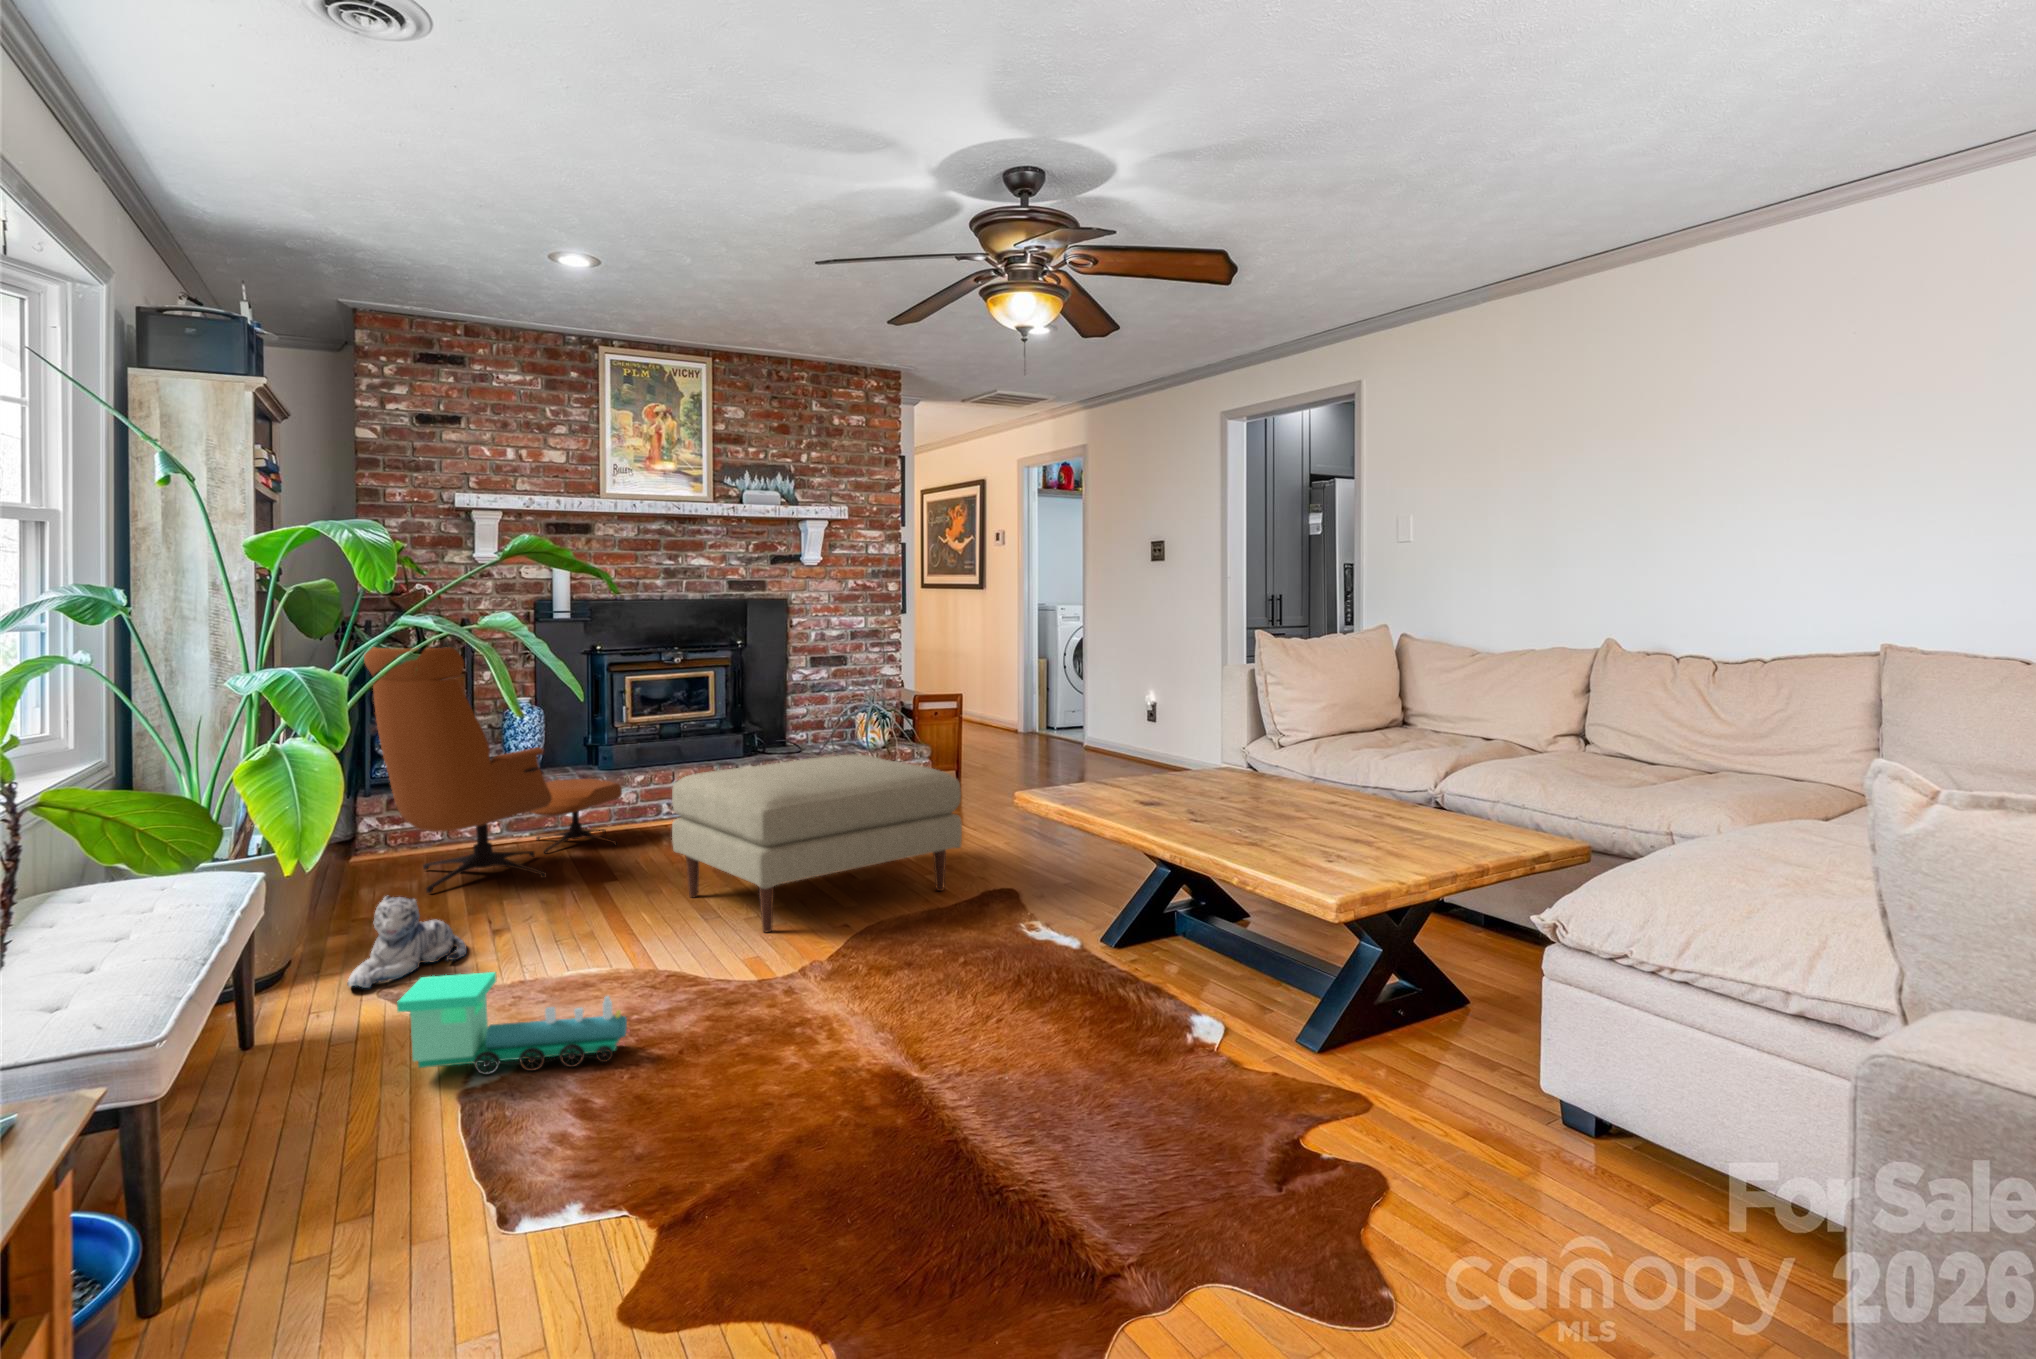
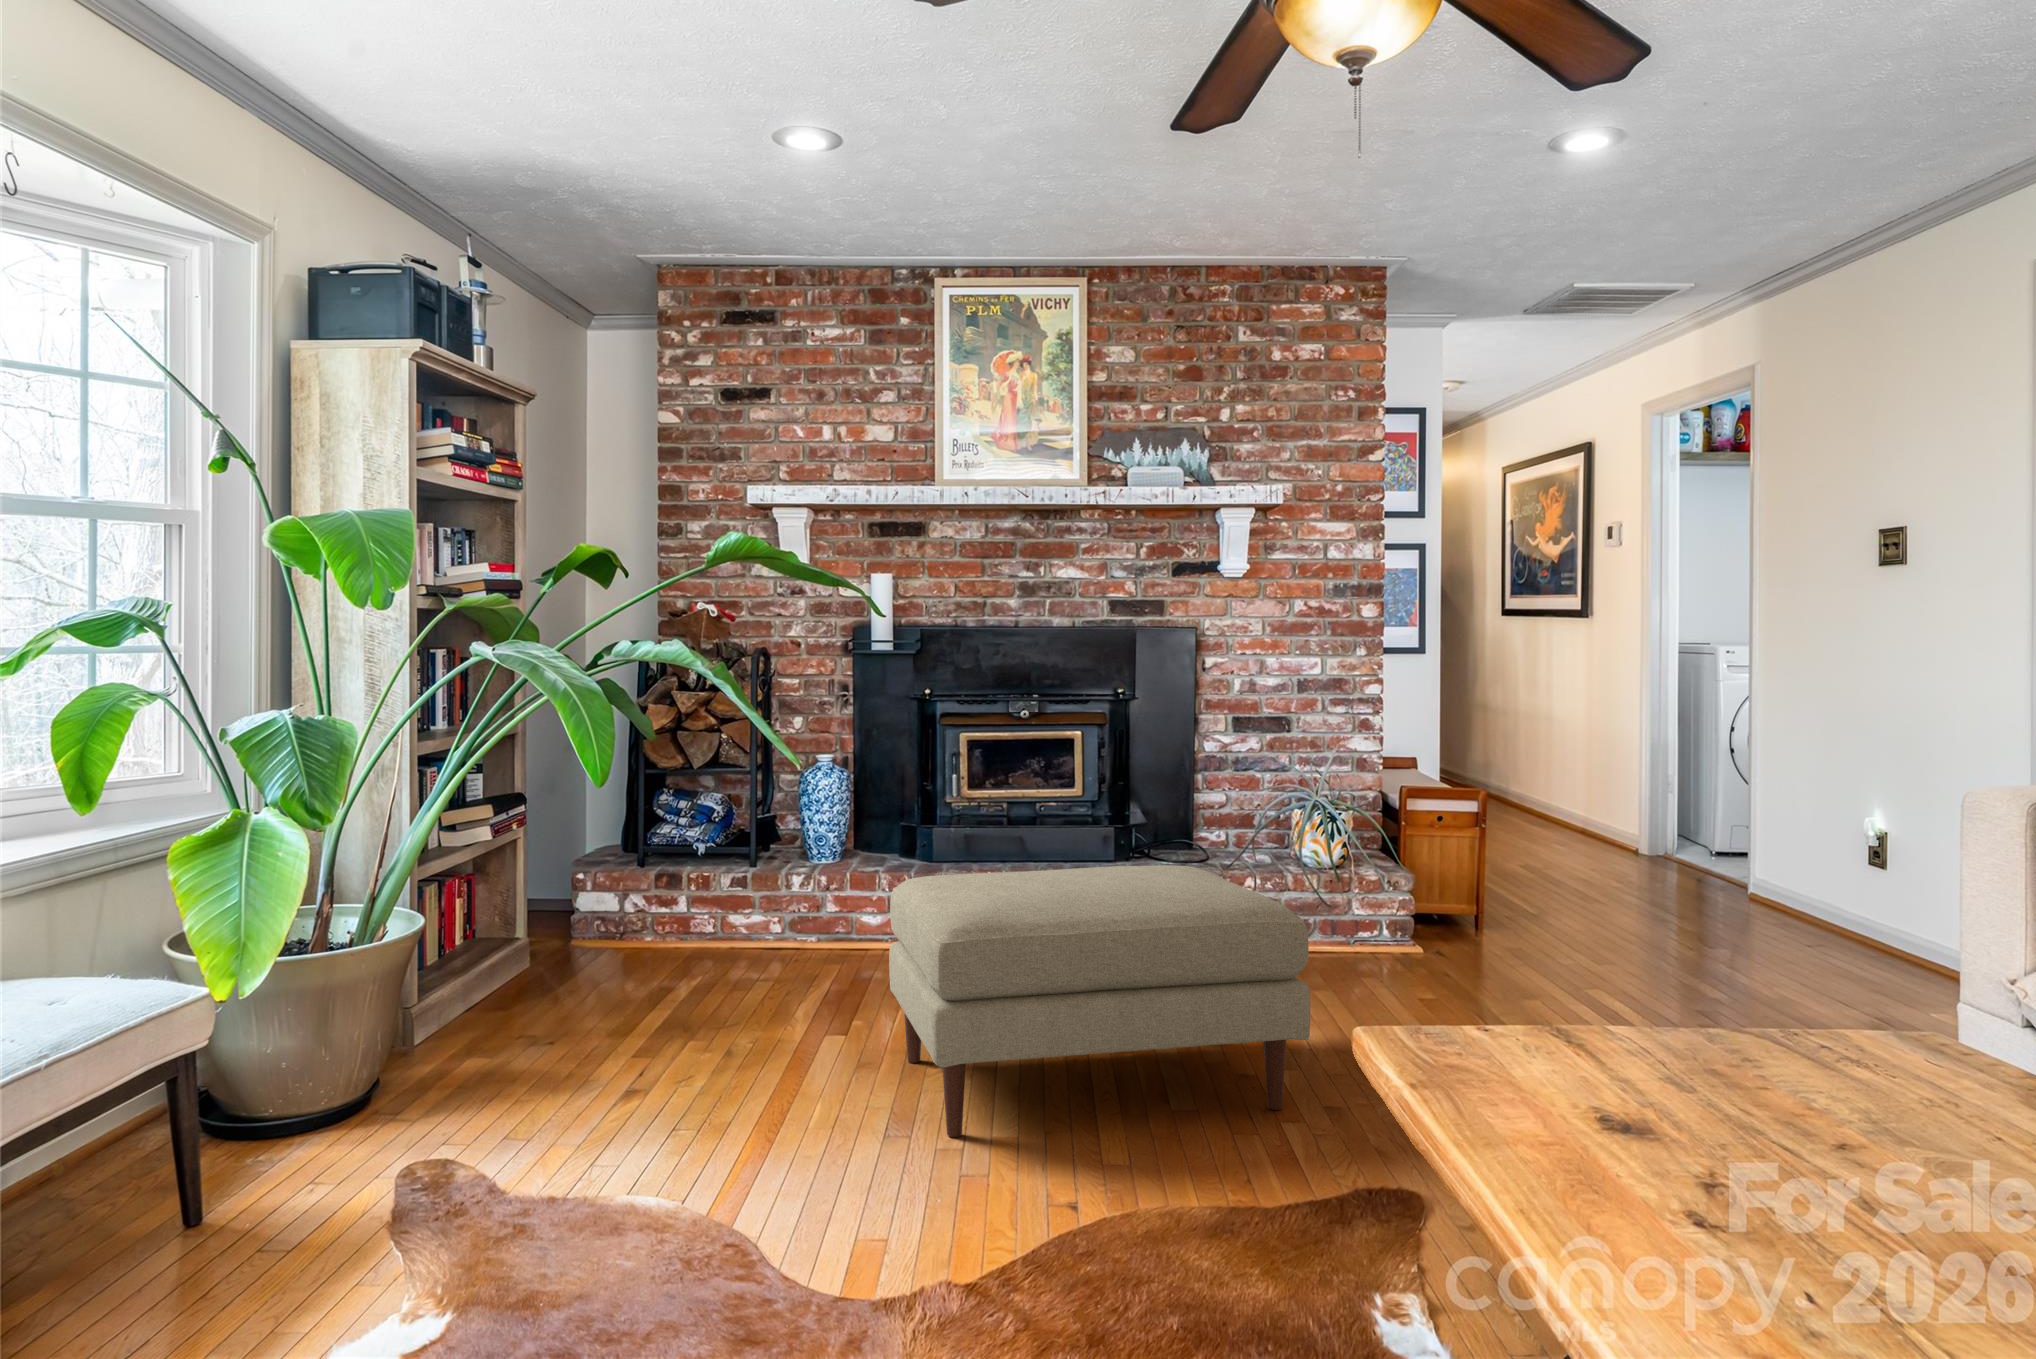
lounge chair: present [364,647,622,893] -> none [565,681,916,1008]
plush toy: present [347,896,467,988] -> none [398,1008,581,1131]
toy train: present [397,972,630,1075] -> none [289,1132,594,1310]

